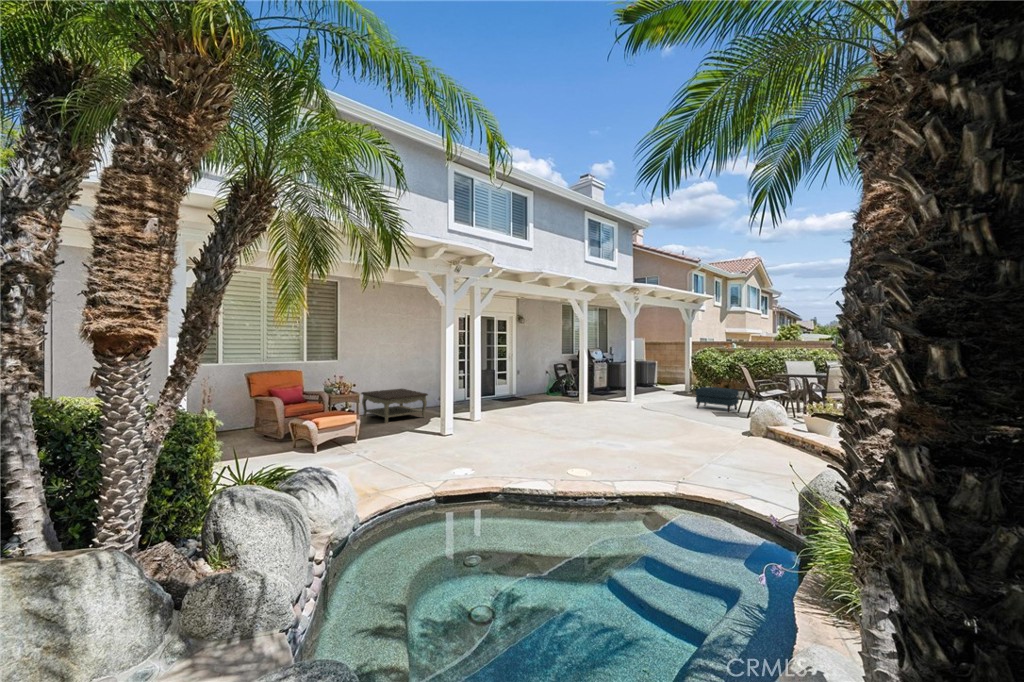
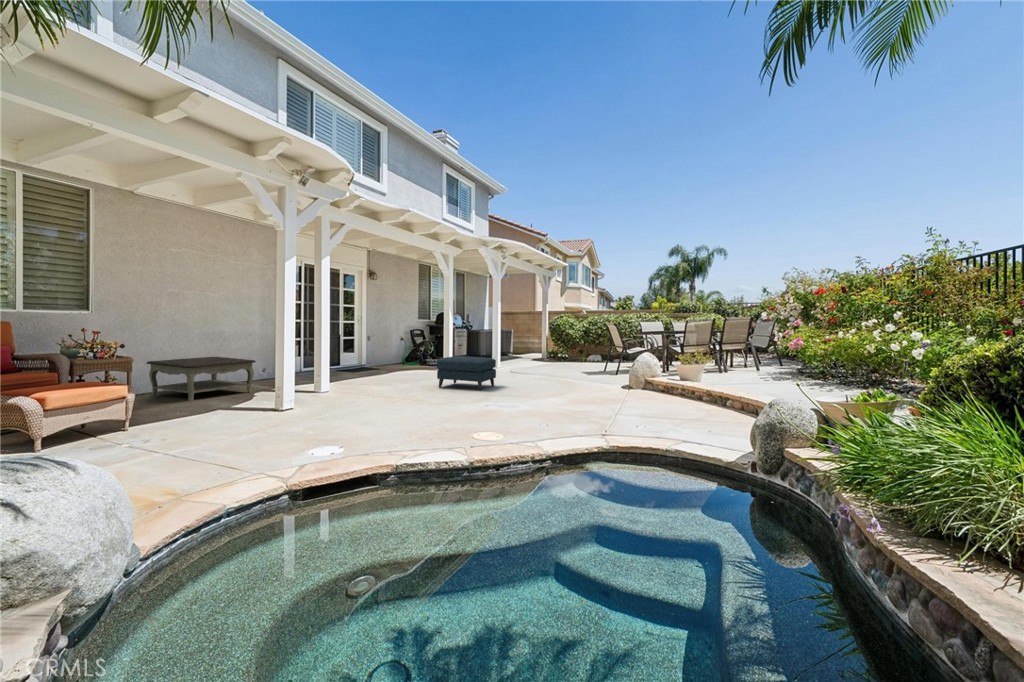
ottoman: present [696,387,739,412] -> present [437,356,496,391]

